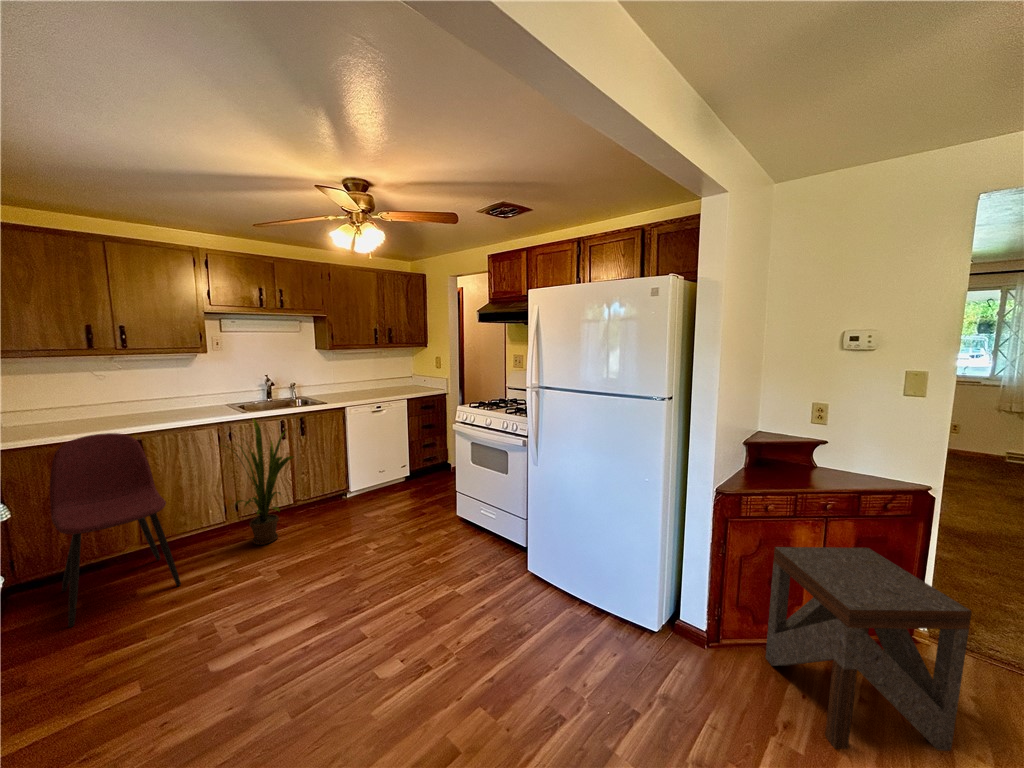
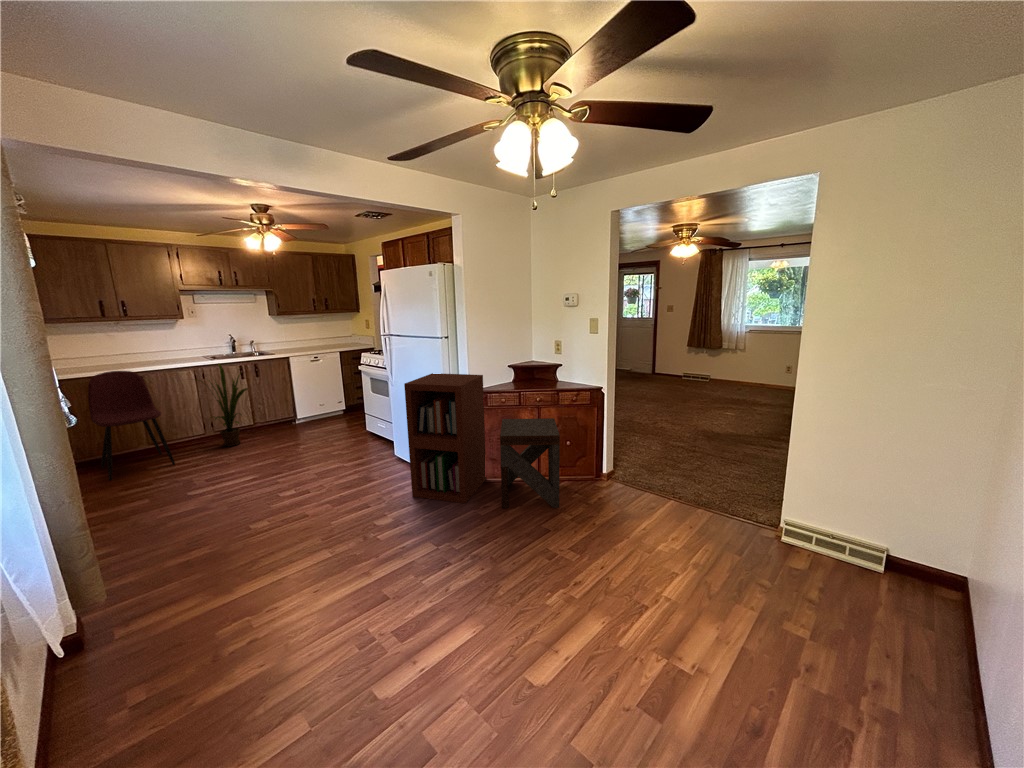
bookshelf: none [627,458,766,728] -> present [404,373,486,503]

